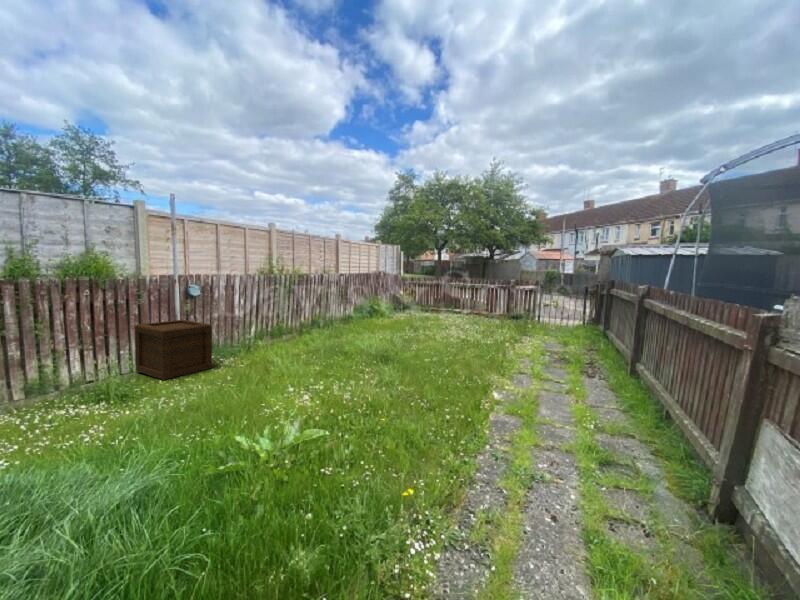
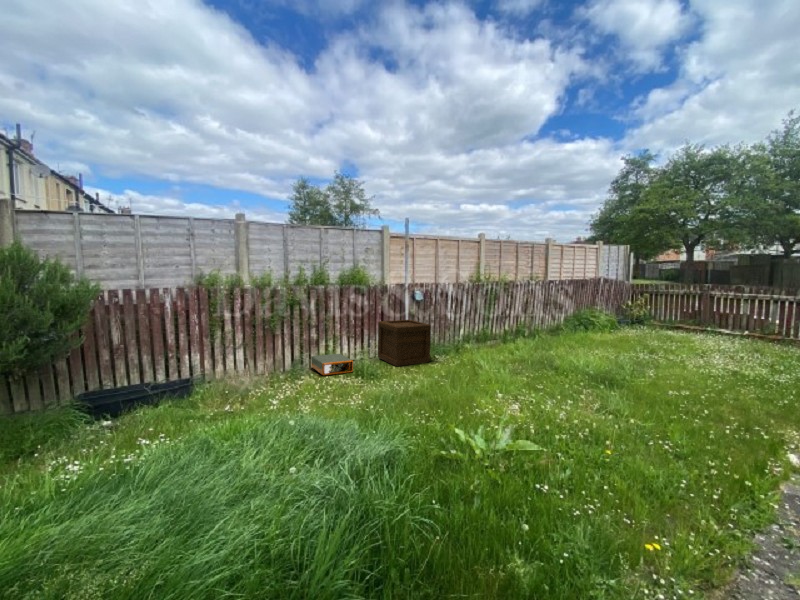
storage box: none [7,374,90,412] -> present [311,354,353,375]

